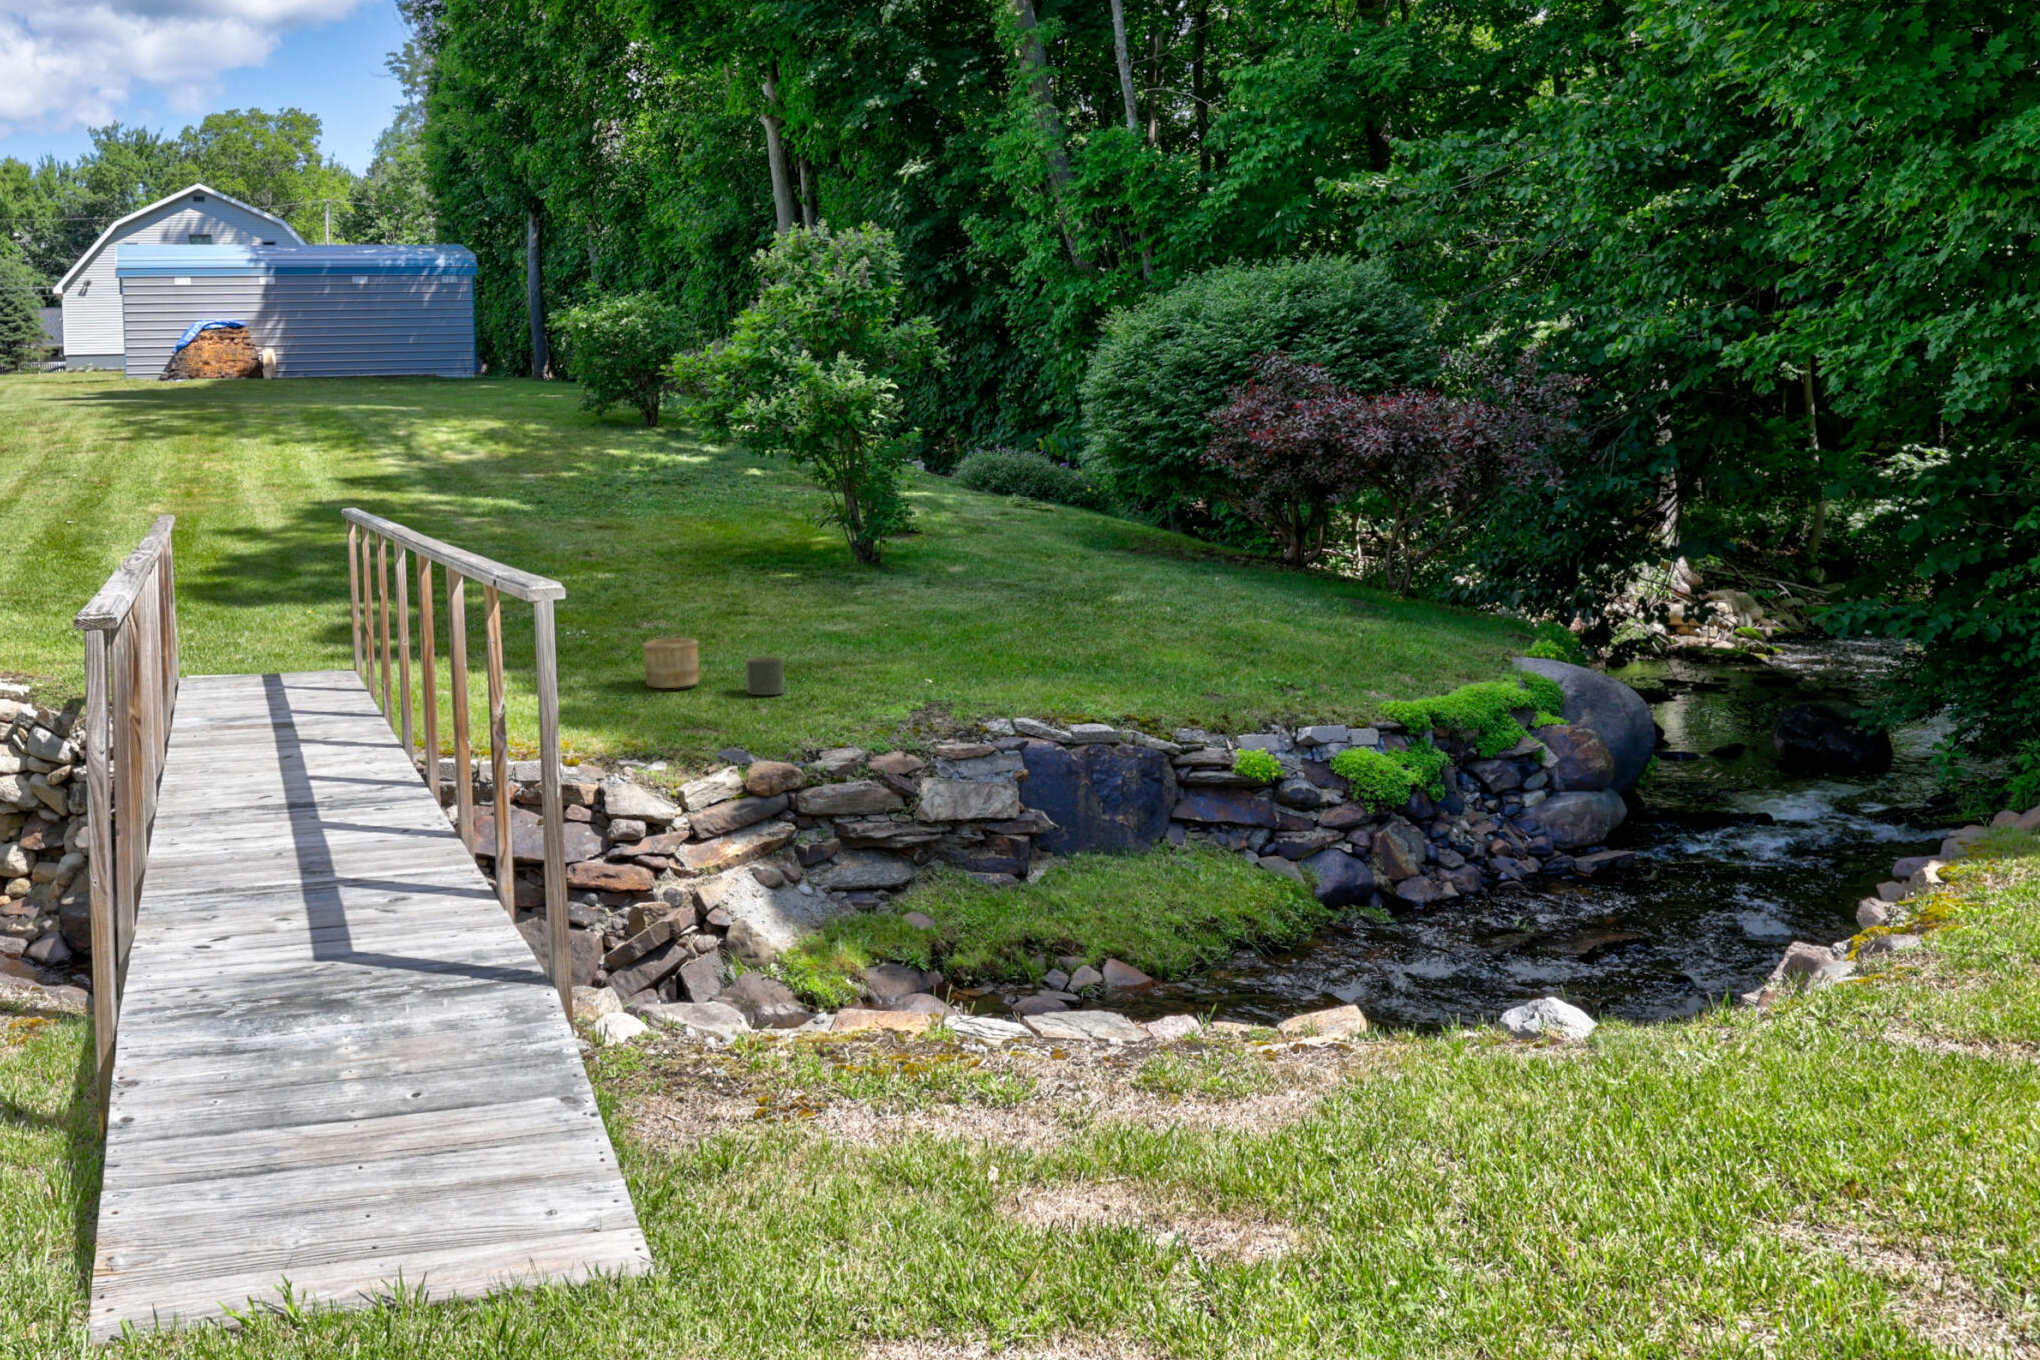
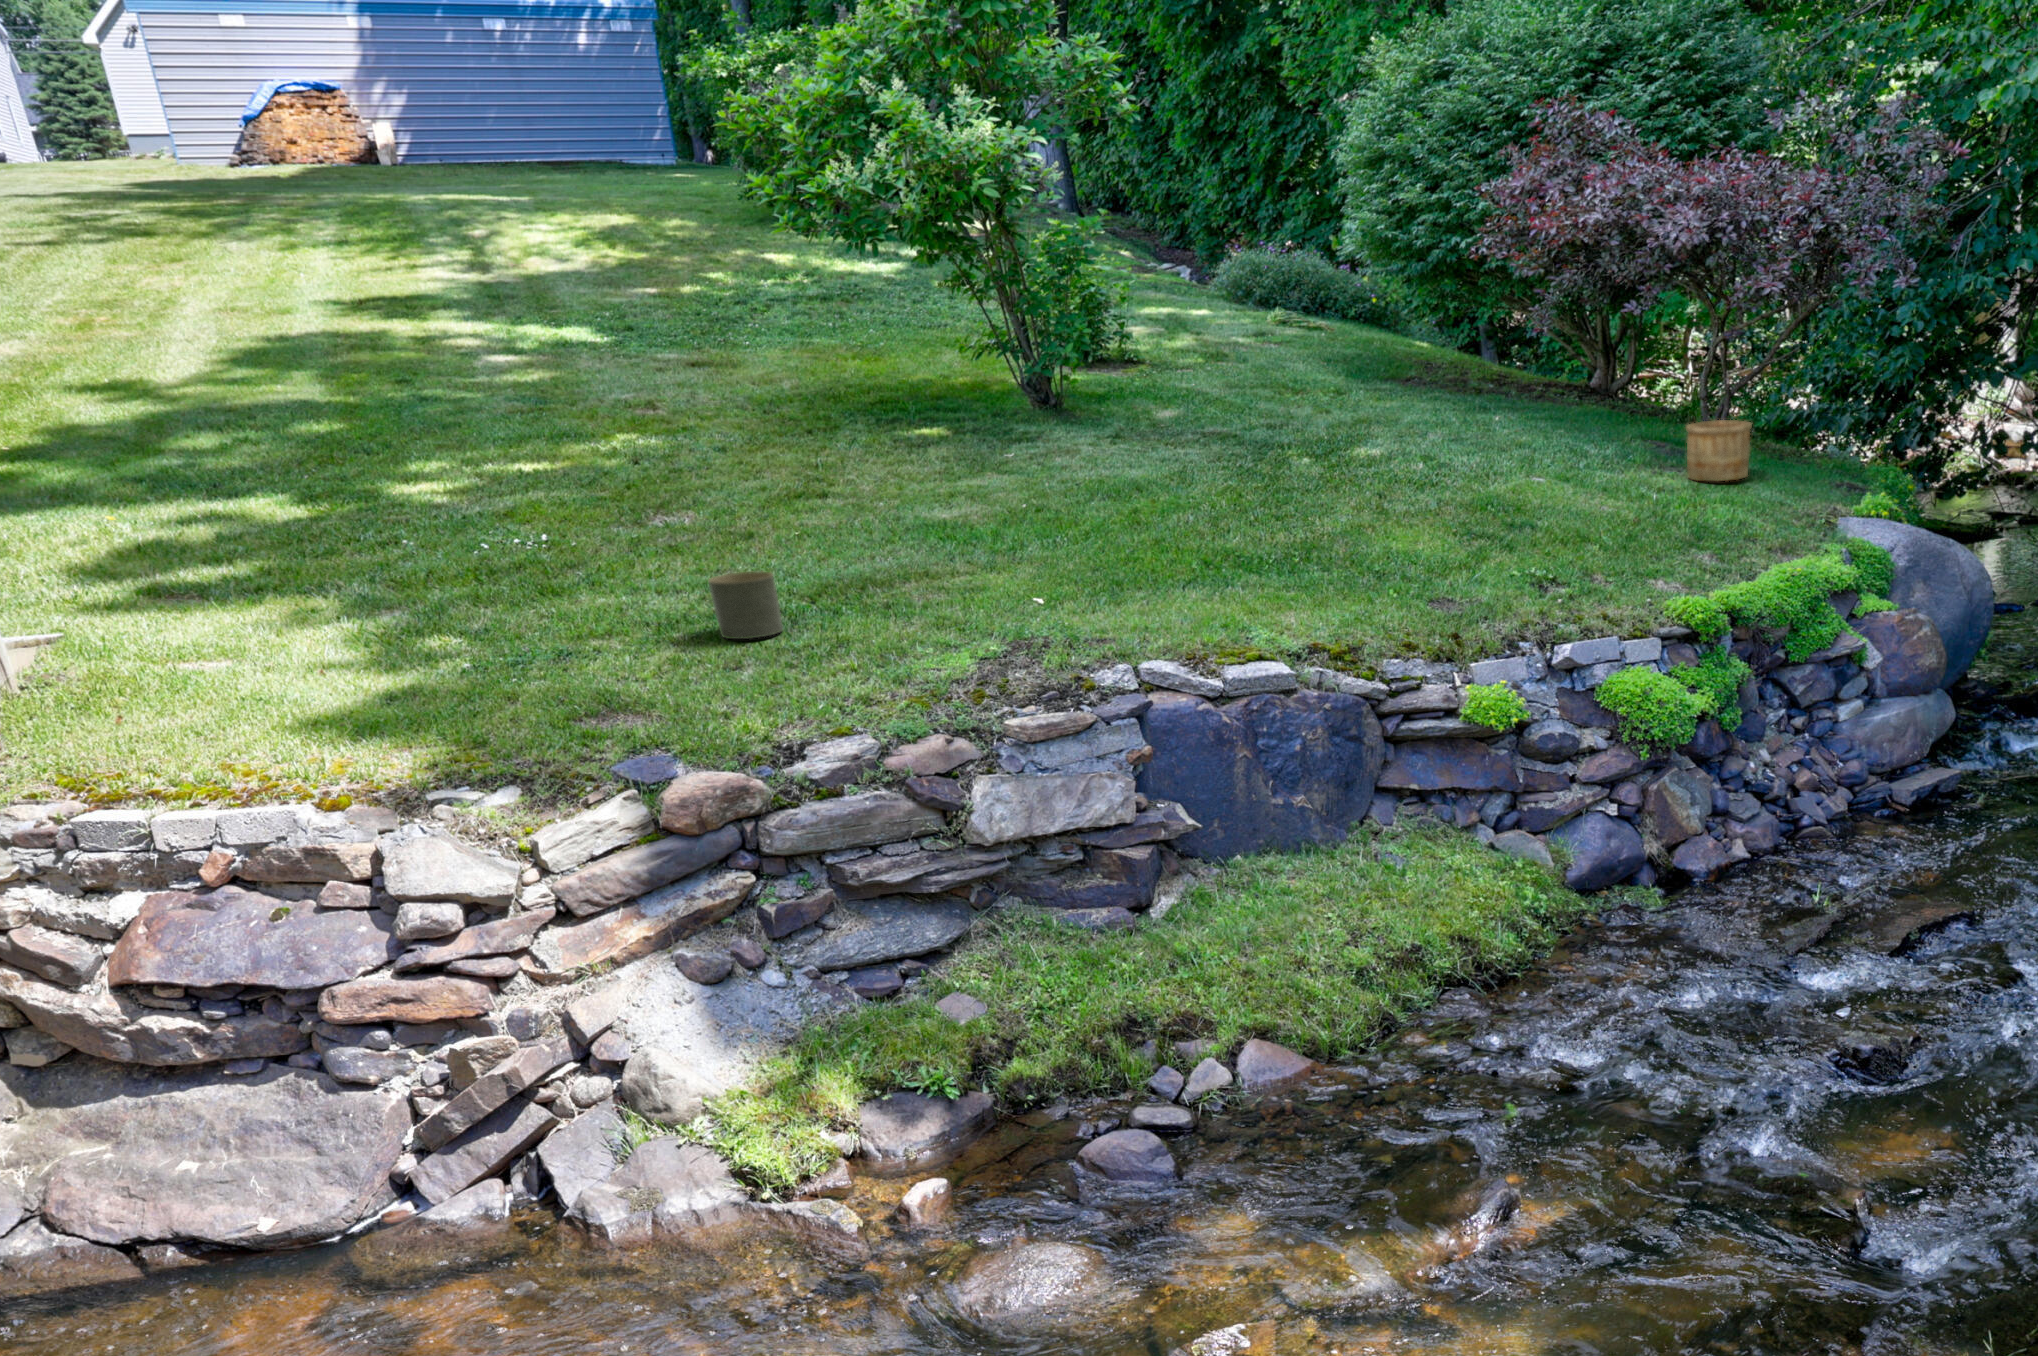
wooden bucket: present [642,638,699,688] -> present [1686,420,1752,481]

